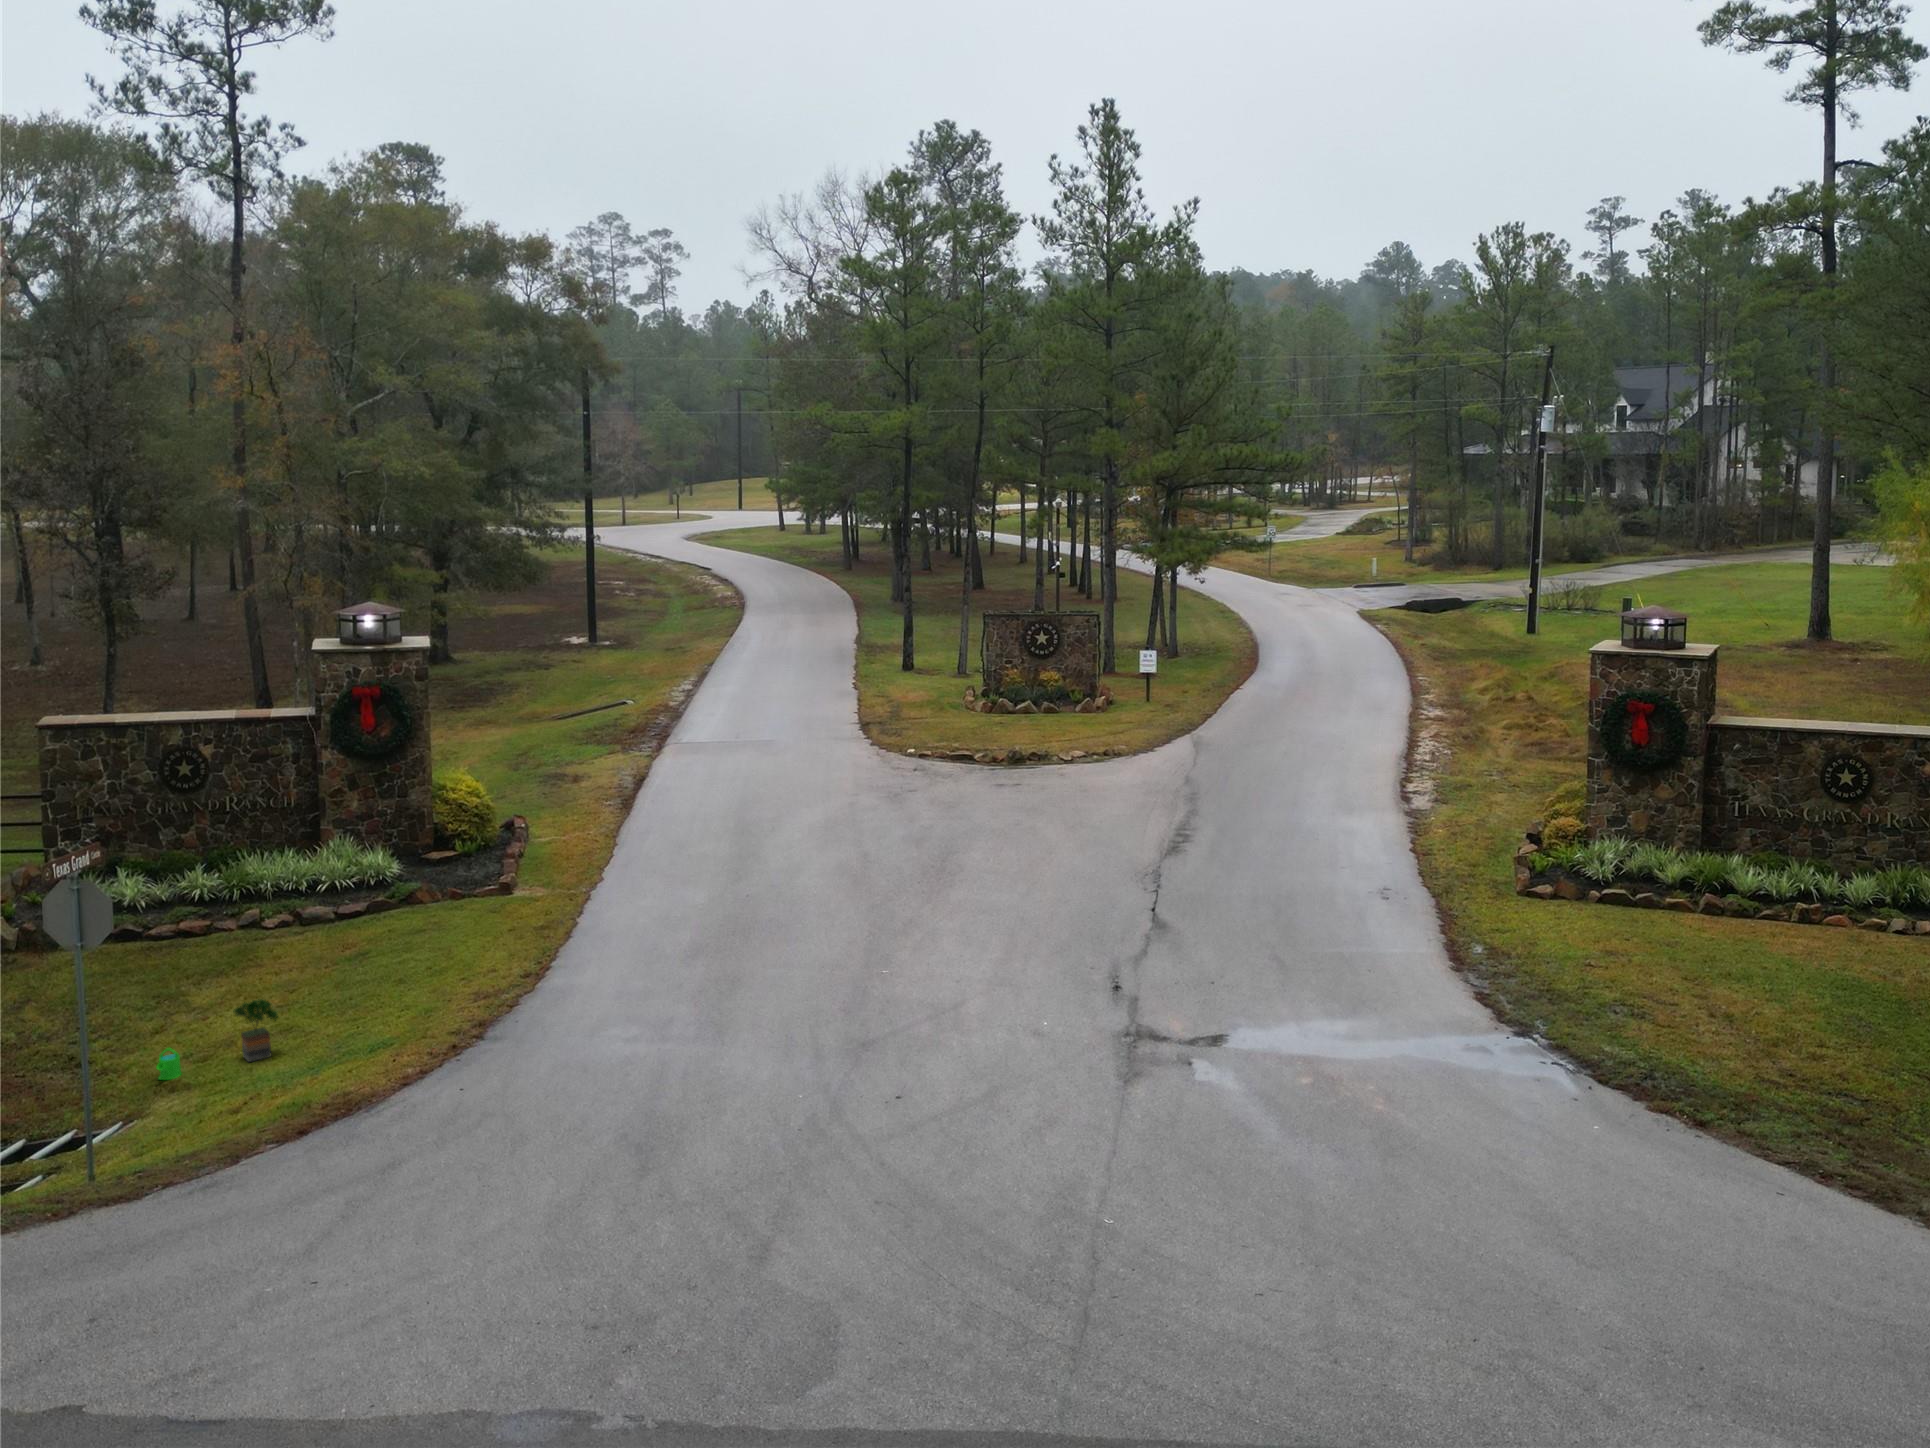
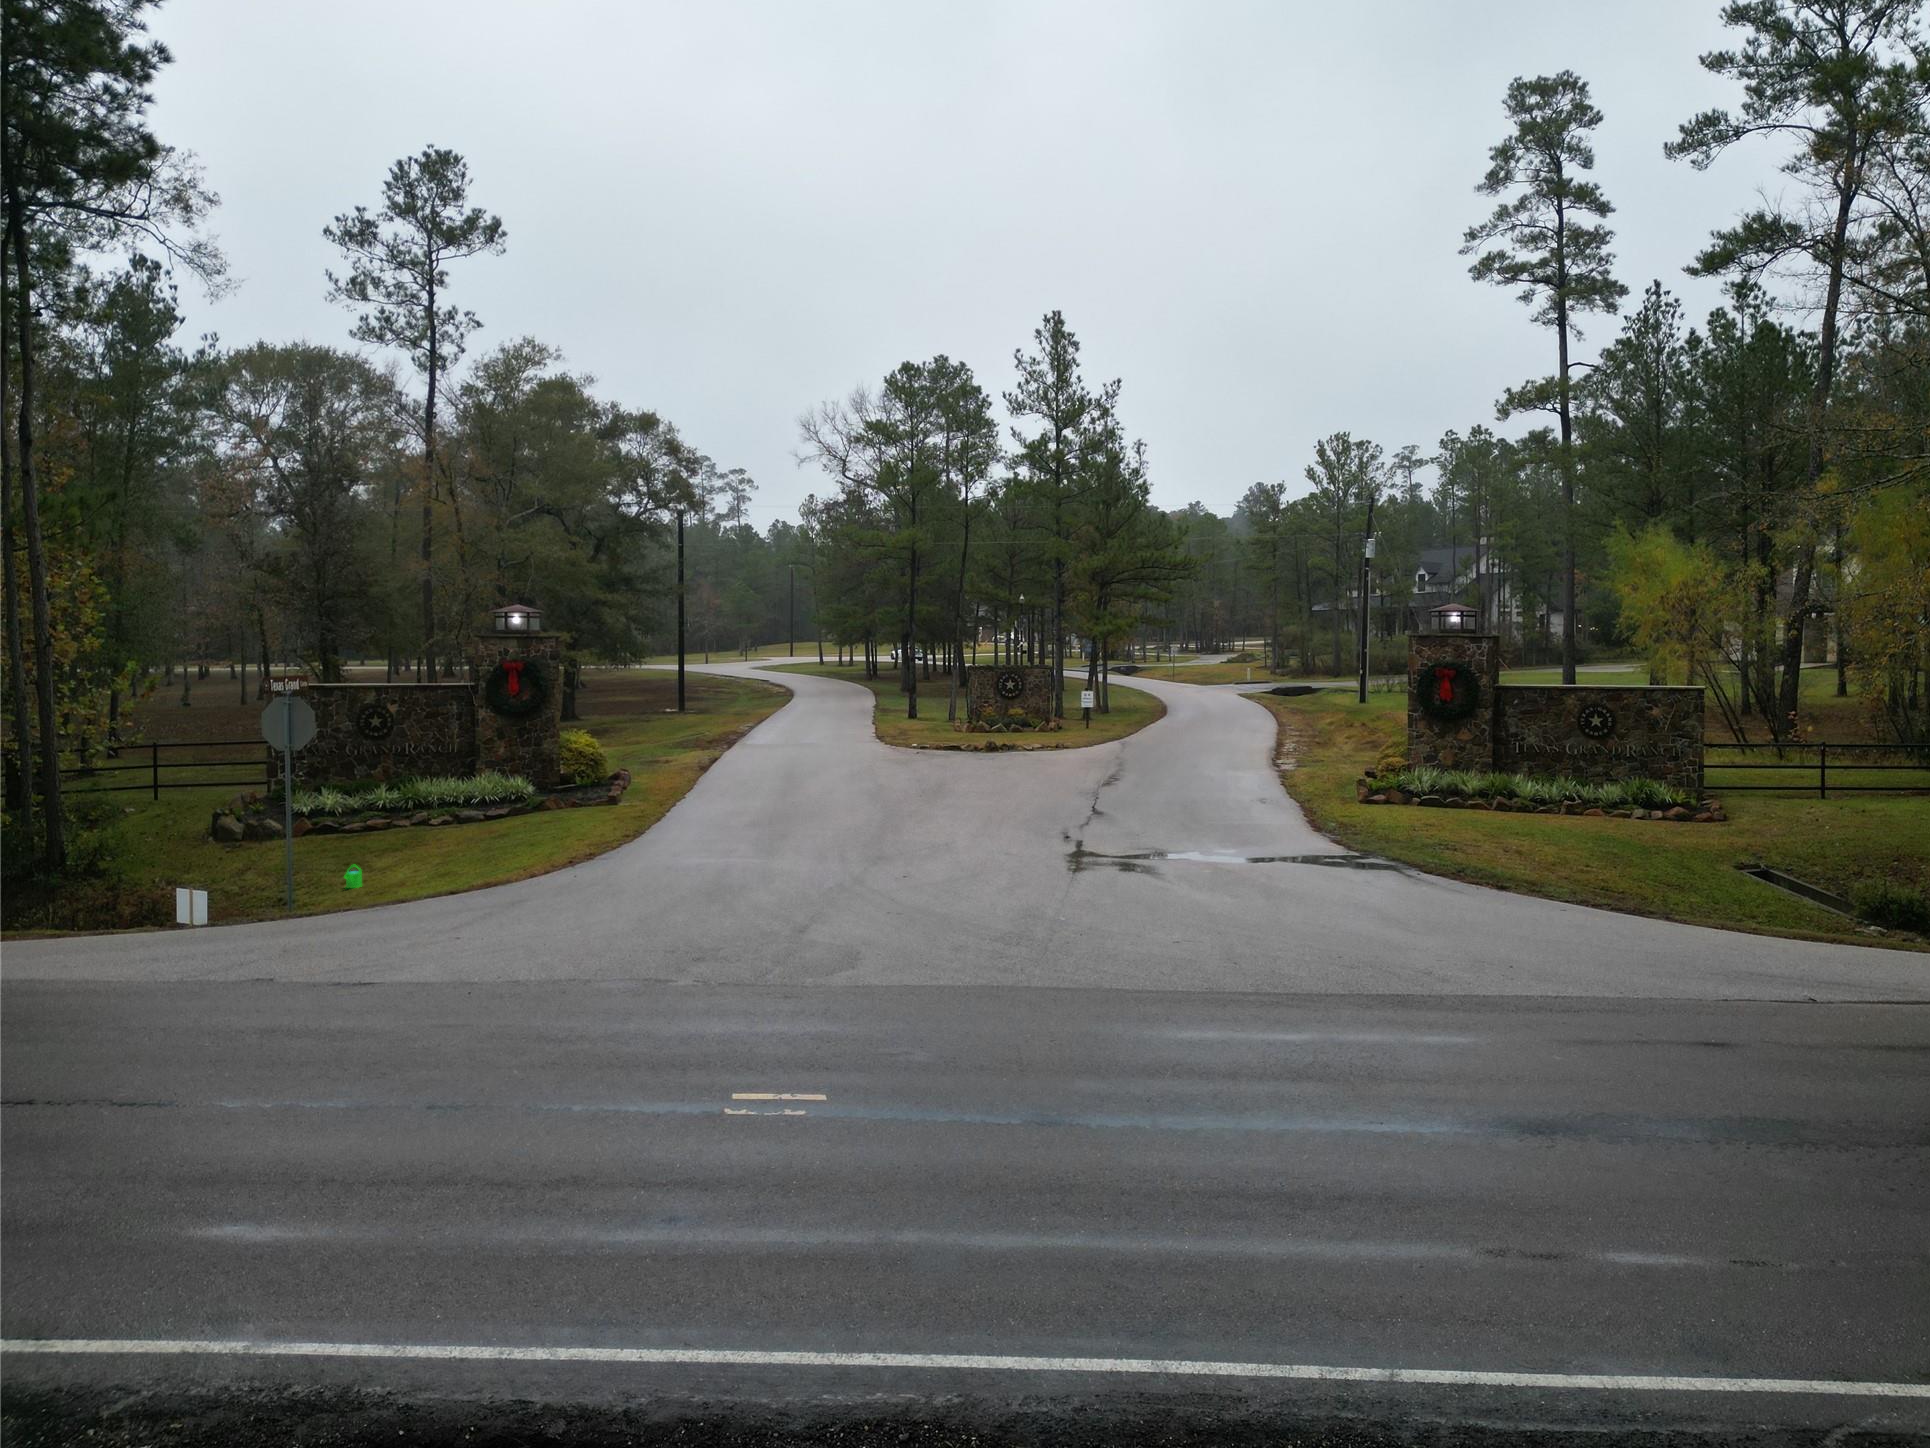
potted tree: present [233,999,278,1062] -> none [404,833,440,879]

